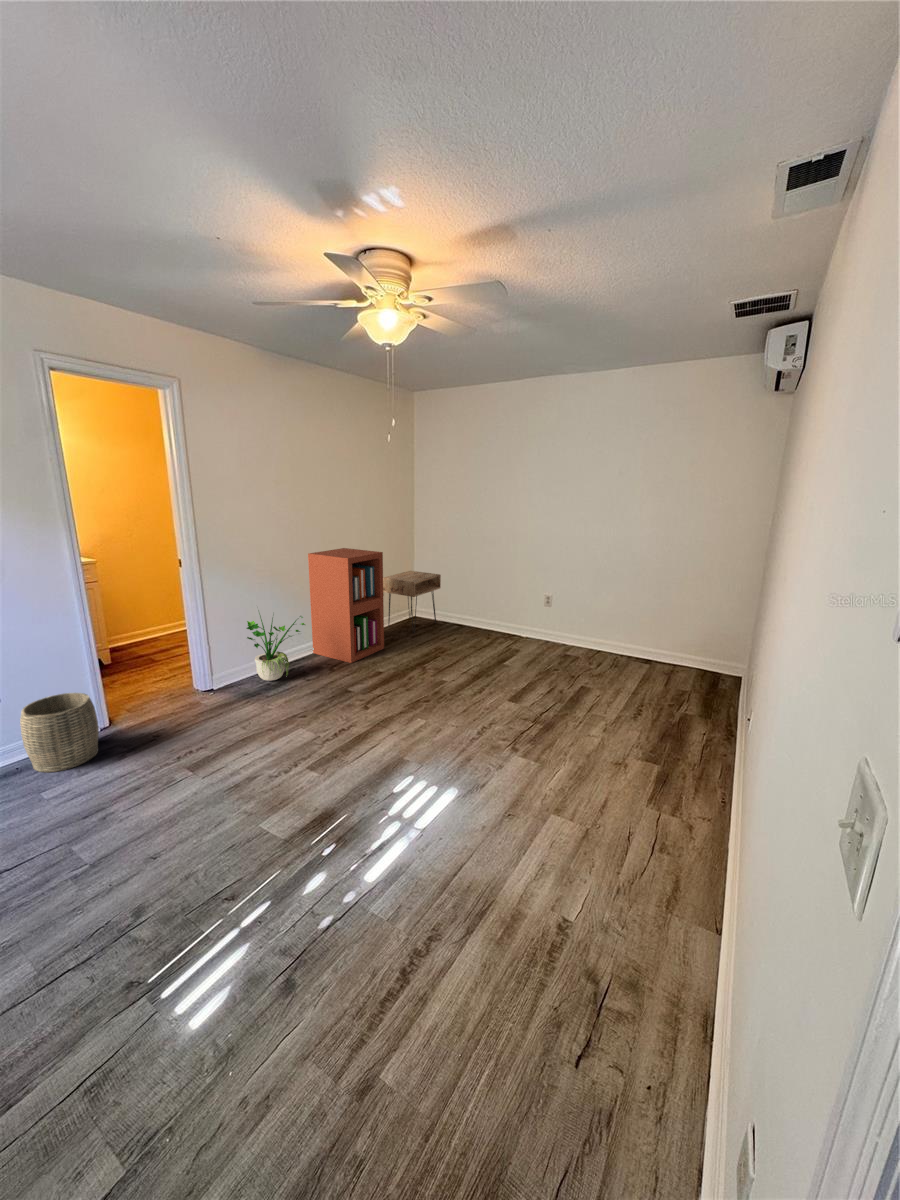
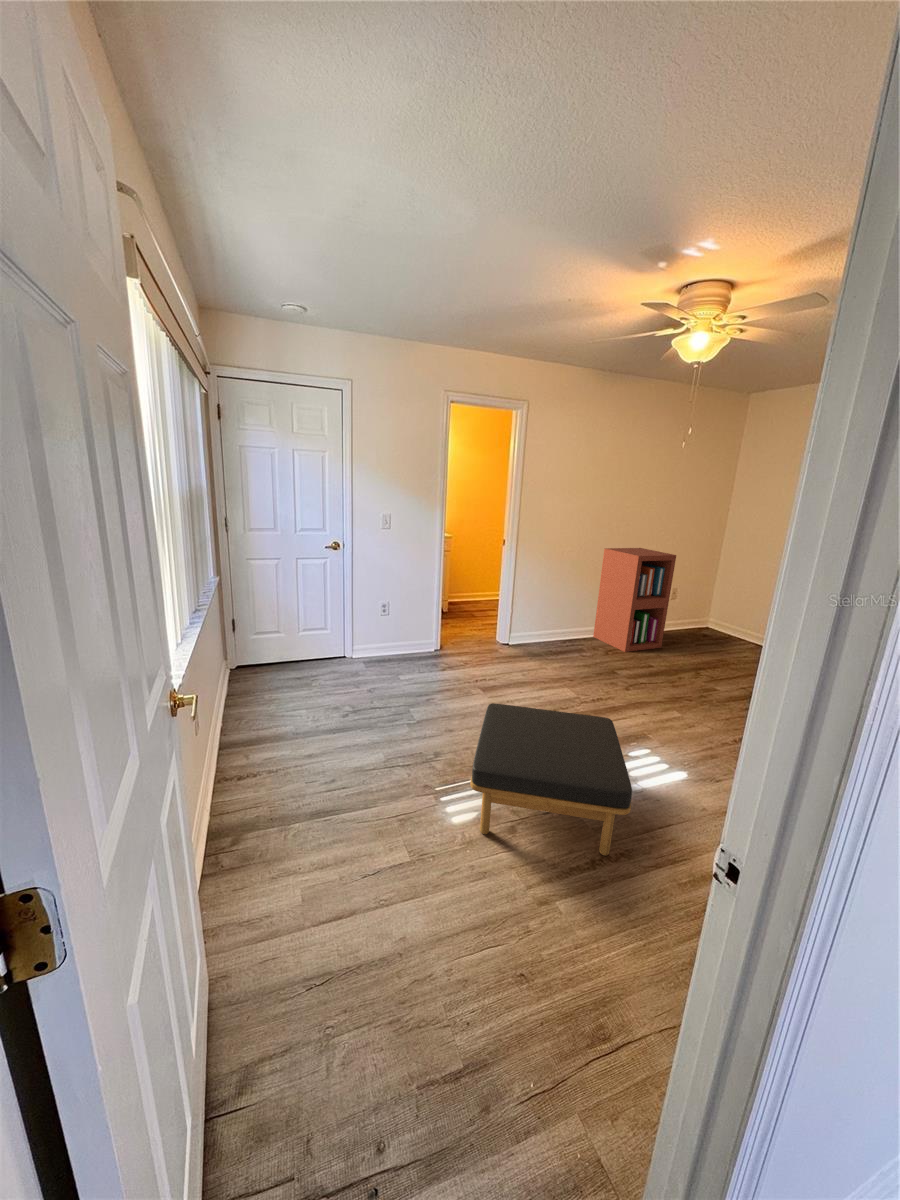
nightstand: present [383,571,441,633] -> none [673,580,742,642]
potted plant: present [247,613,305,681] -> none [538,583,592,649]
woven basket: present [20,693,99,772] -> none [396,619,435,667]
ottoman: none [210,767,433,1022] -> present [470,703,632,856]

